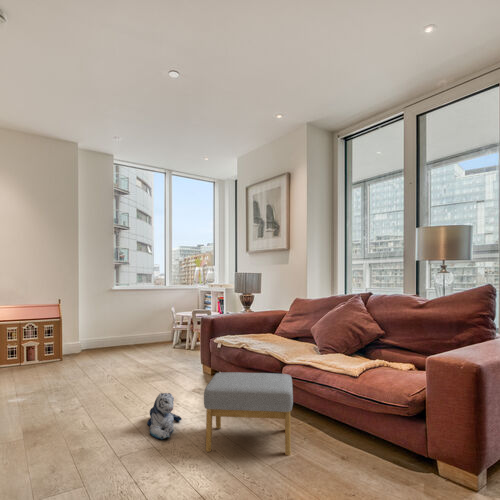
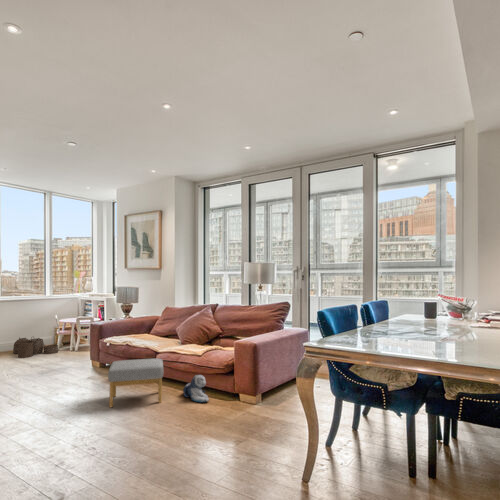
woven basket: none [130,329,174,353] -> present [13,338,58,358]
plush toy: present [147,393,181,440] -> present [183,375,209,403]

